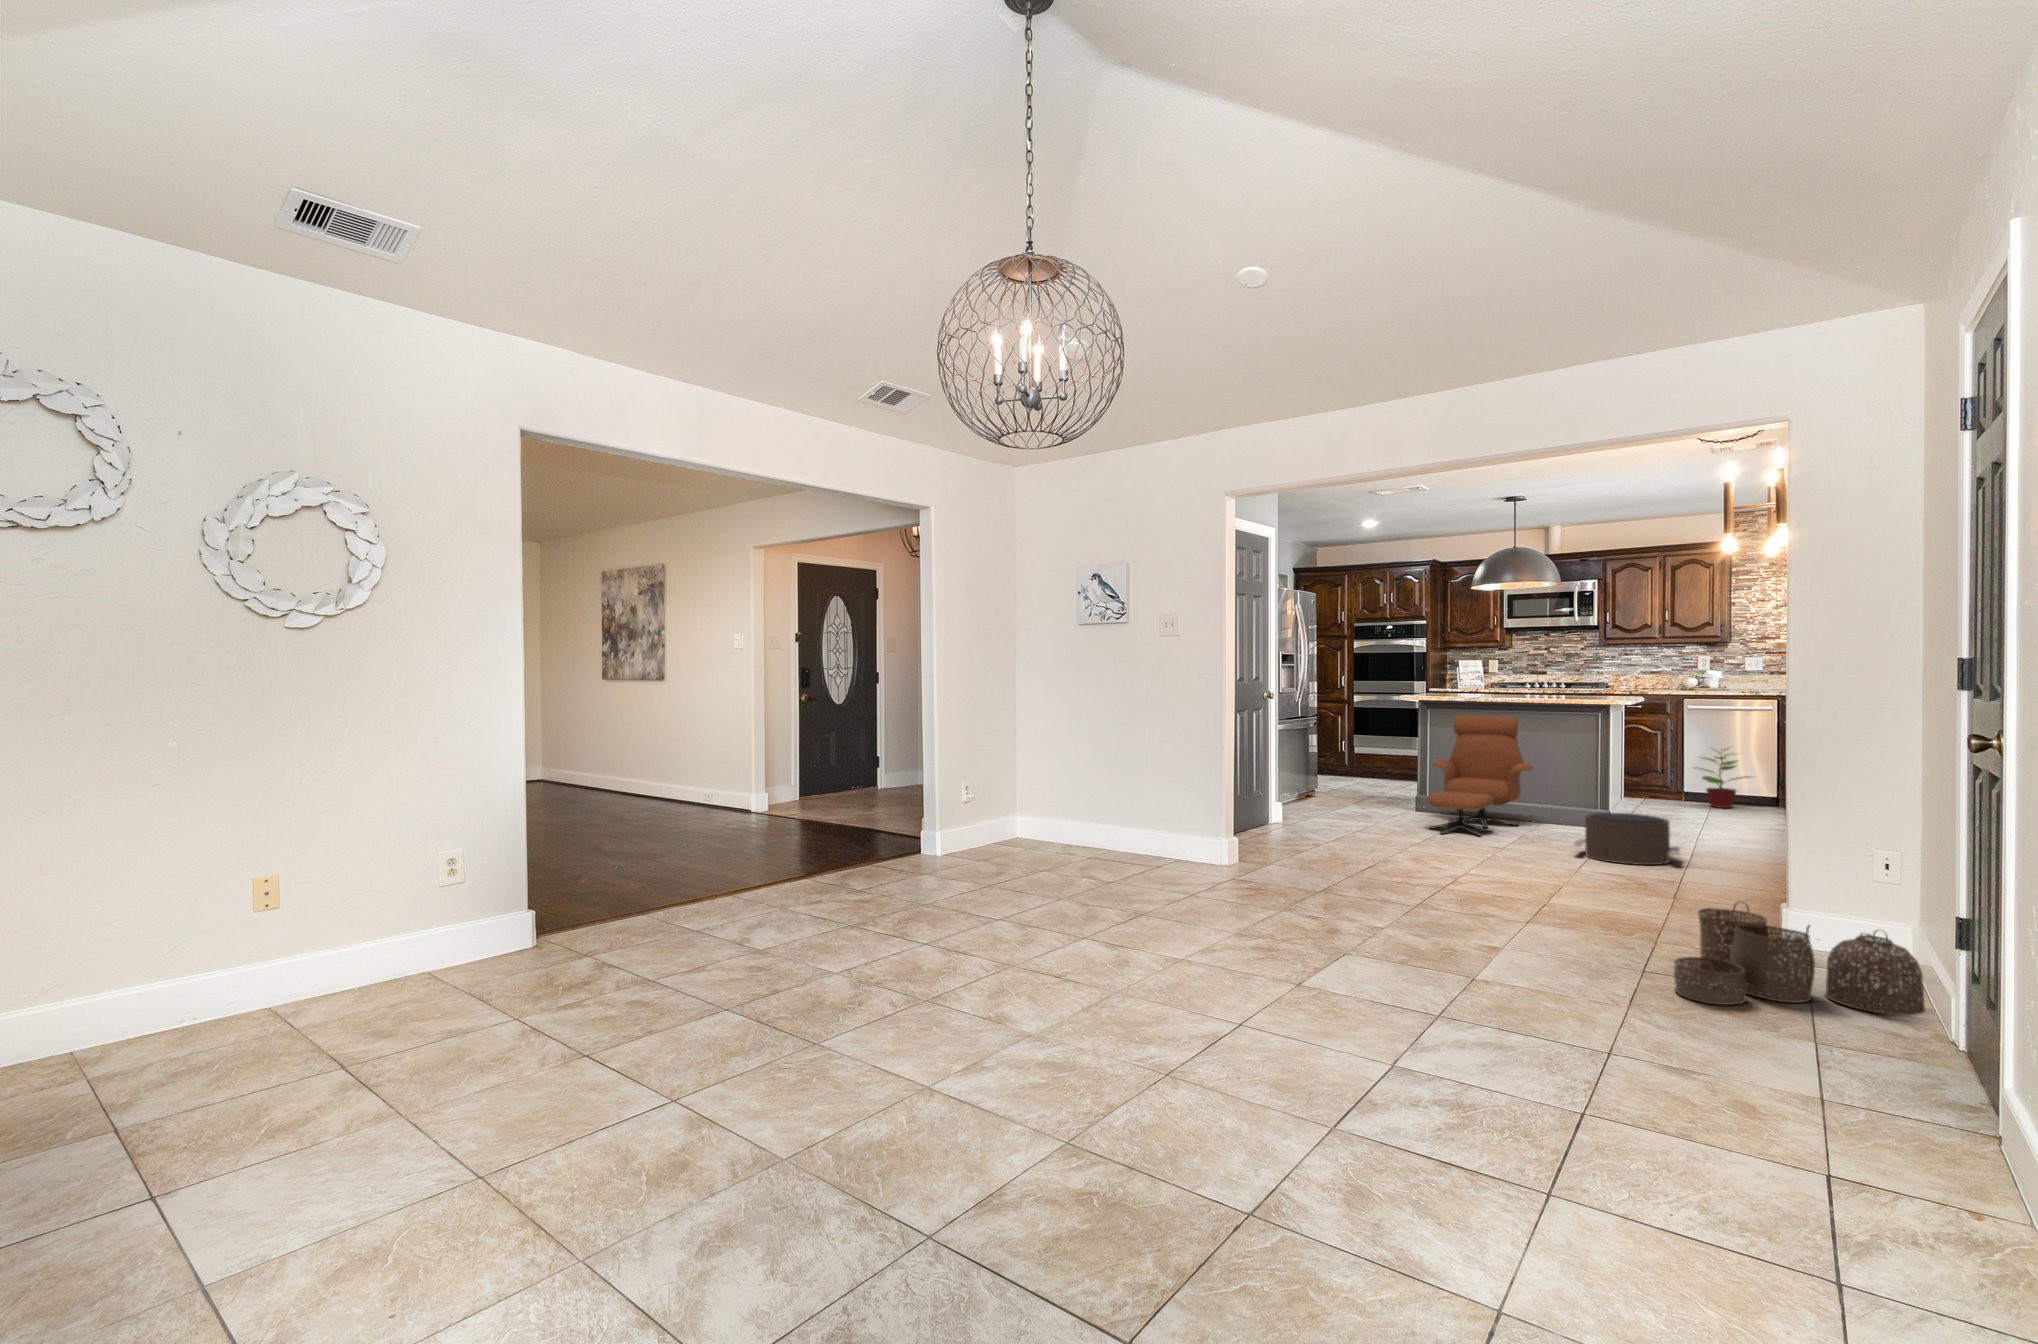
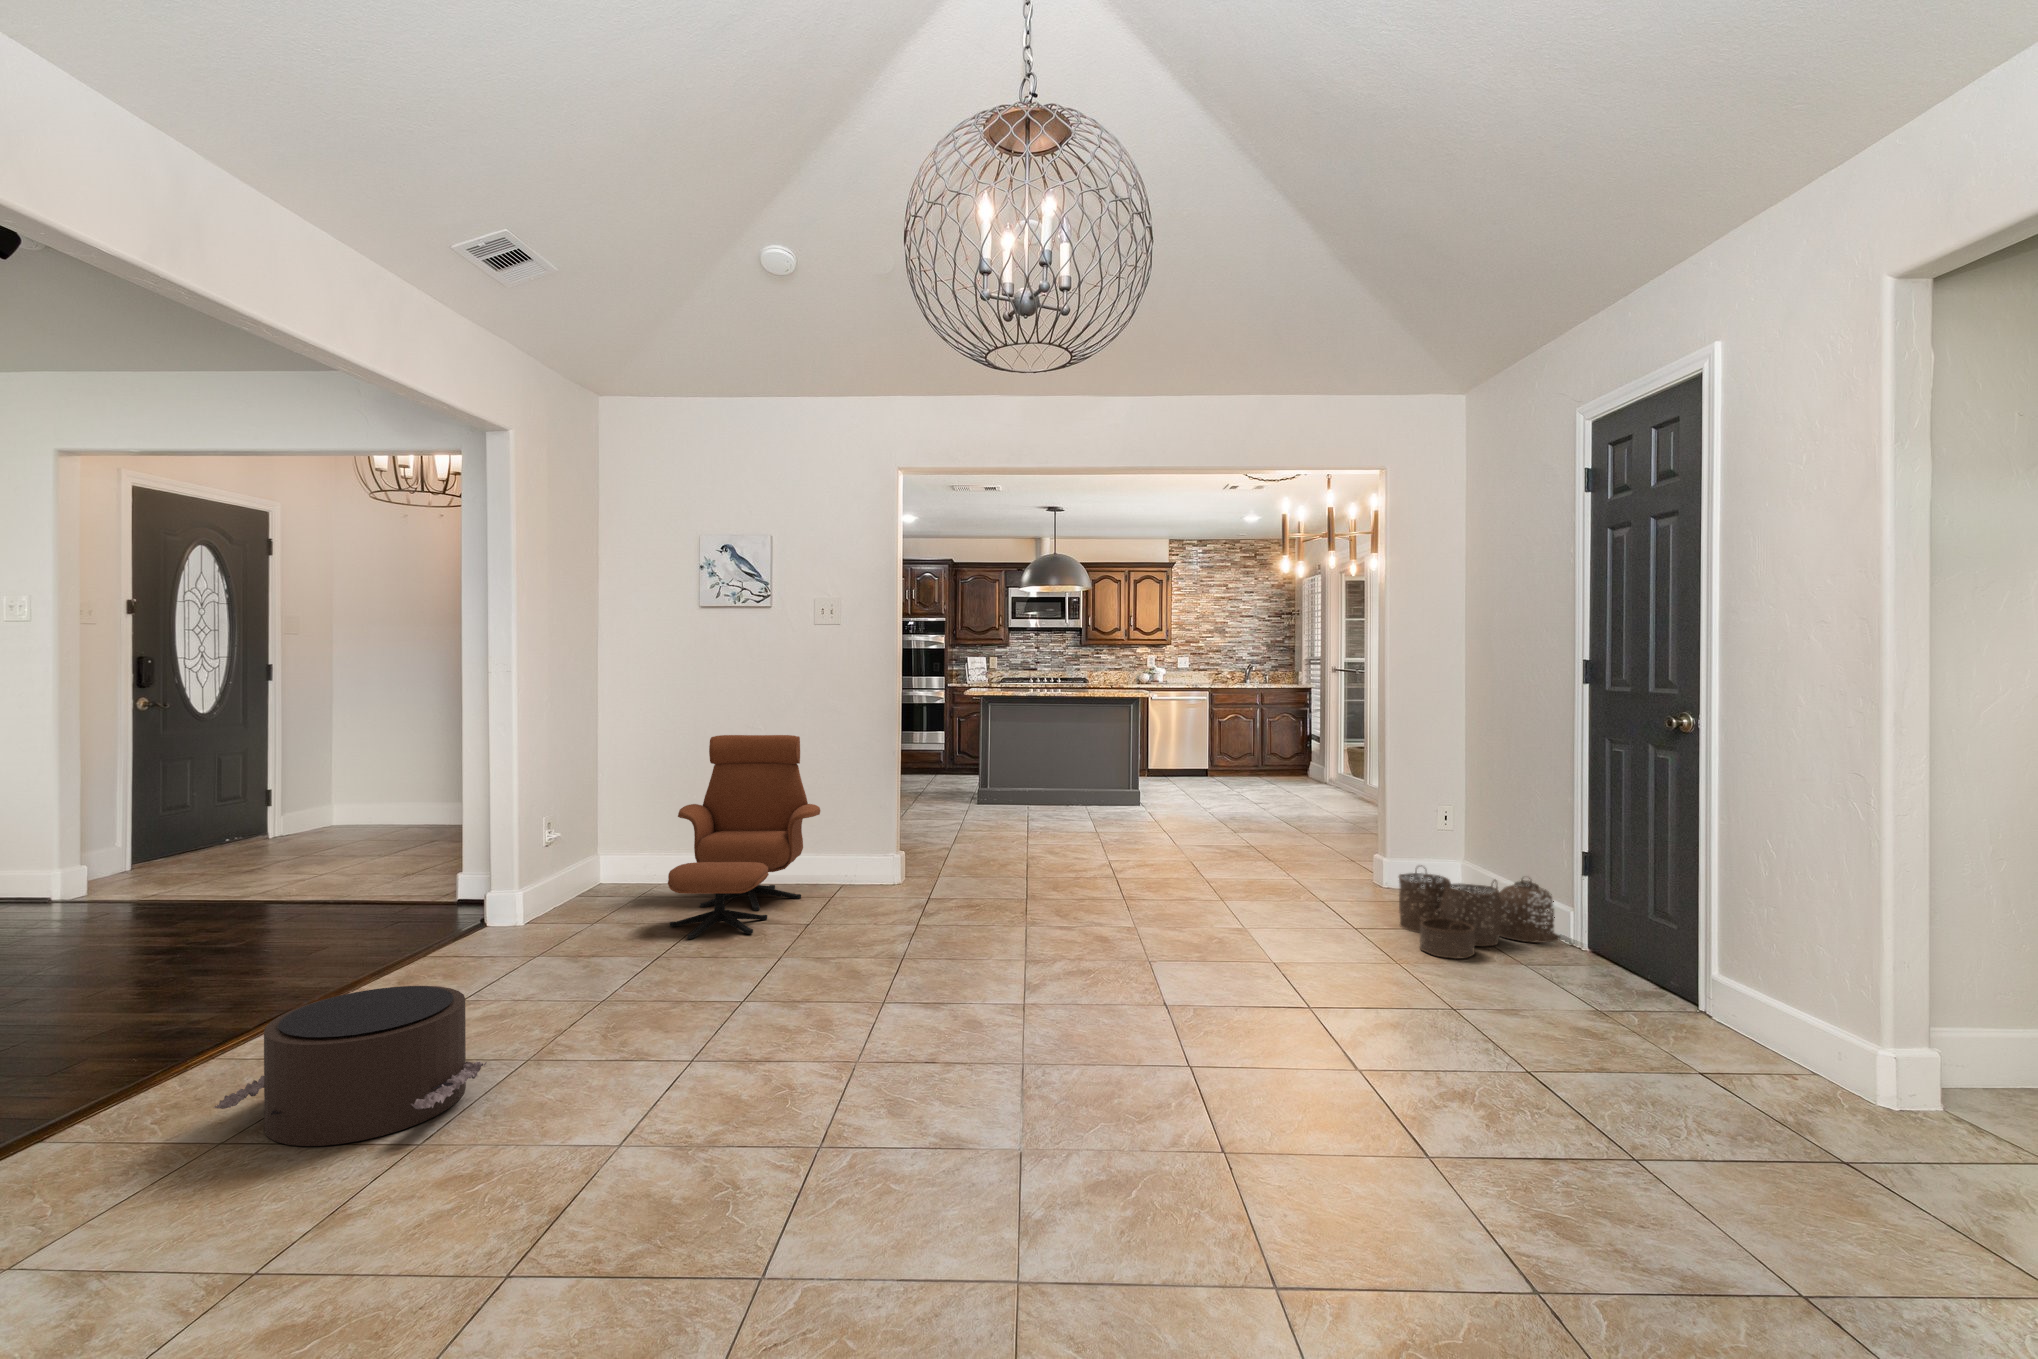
lounge chair: present [1428,715,1533,836] -> present [668,735,820,939]
potted plant: present [1701,748,1748,808] -> none [1161,729,1206,783]
pouf: present [1573,813,1680,865] -> present [214,986,487,1146]

